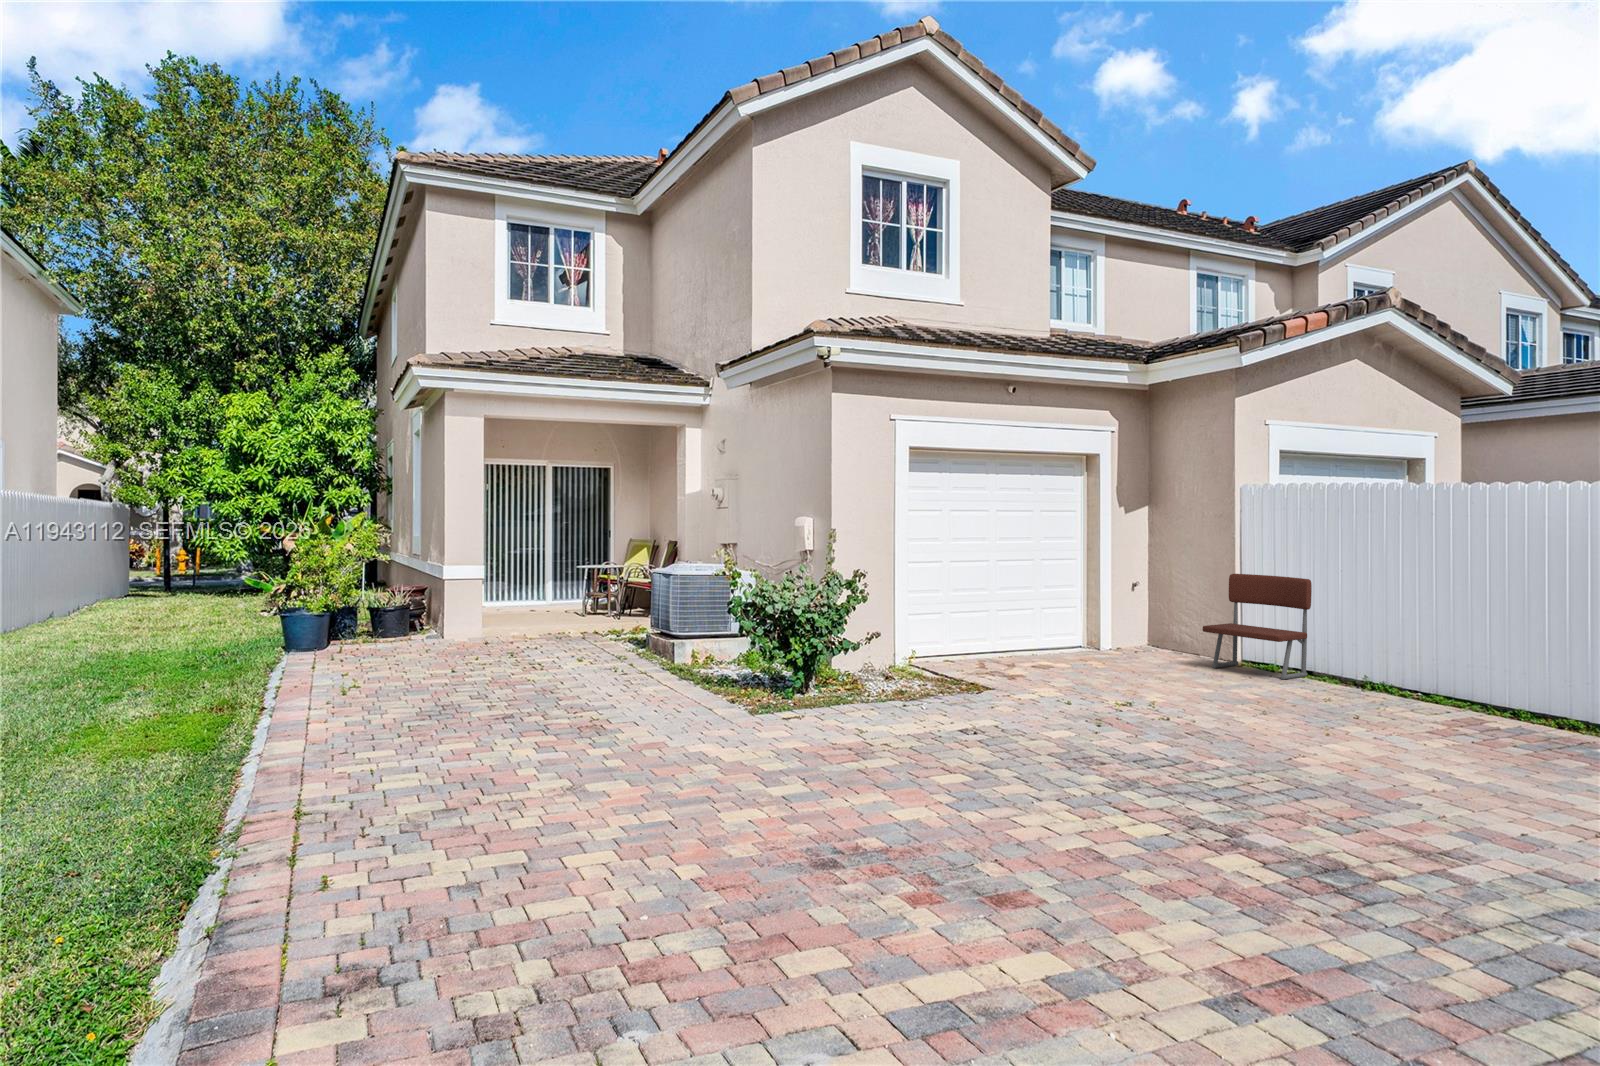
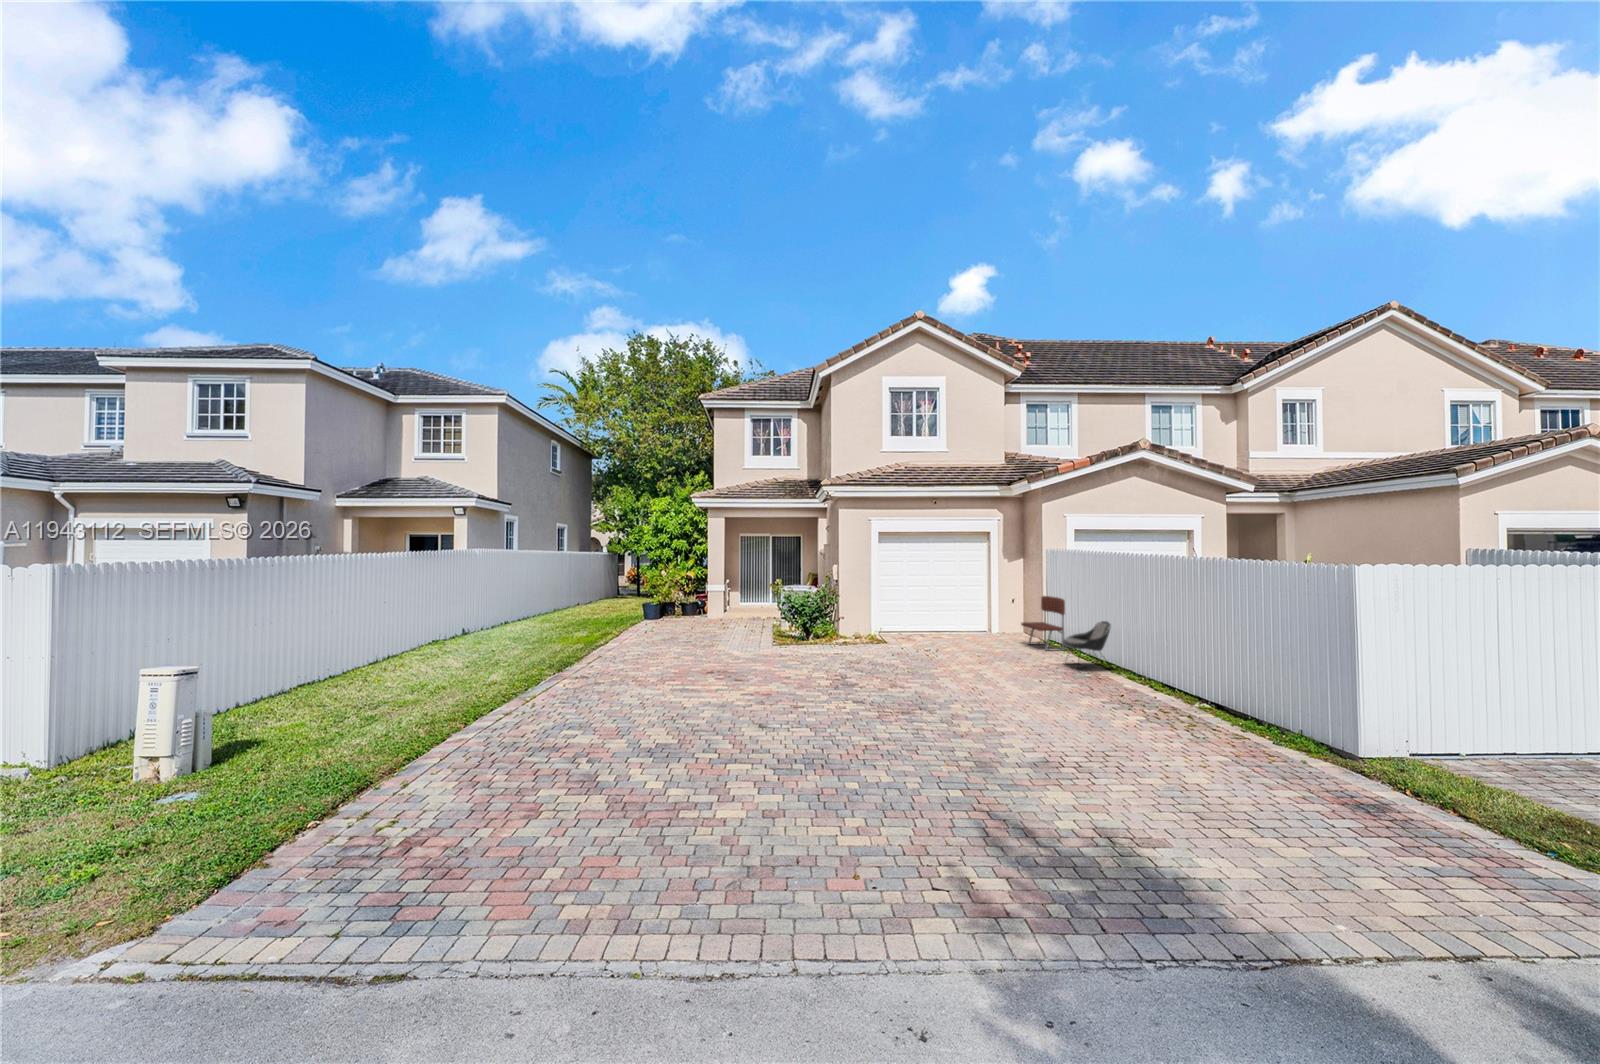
lounge chair: none [1412,619,1532,723] -> present [1063,621,1111,669]

